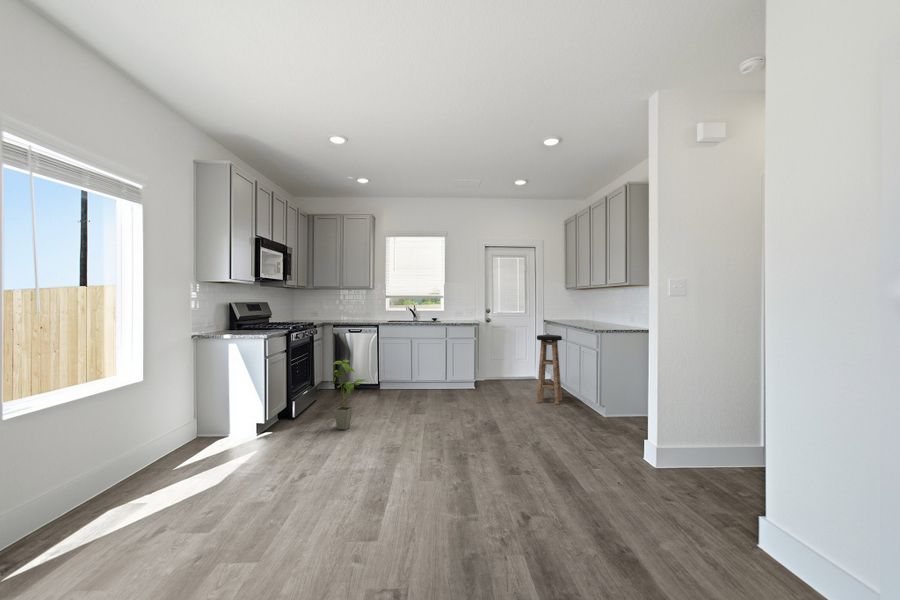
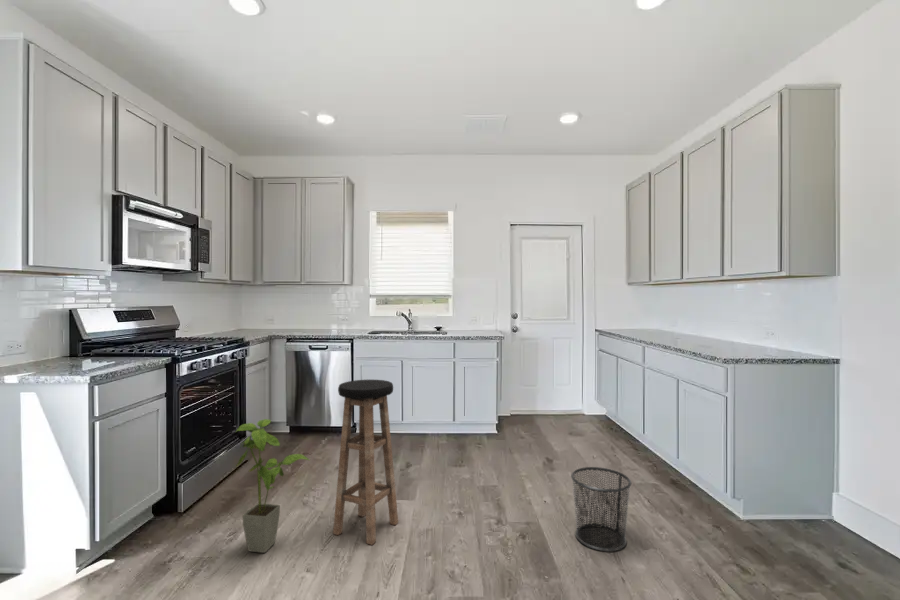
bar stool: present [537,335,562,405] -> present [333,380,398,545]
waste bin: none [508,389,539,428] -> present [571,467,631,551]

